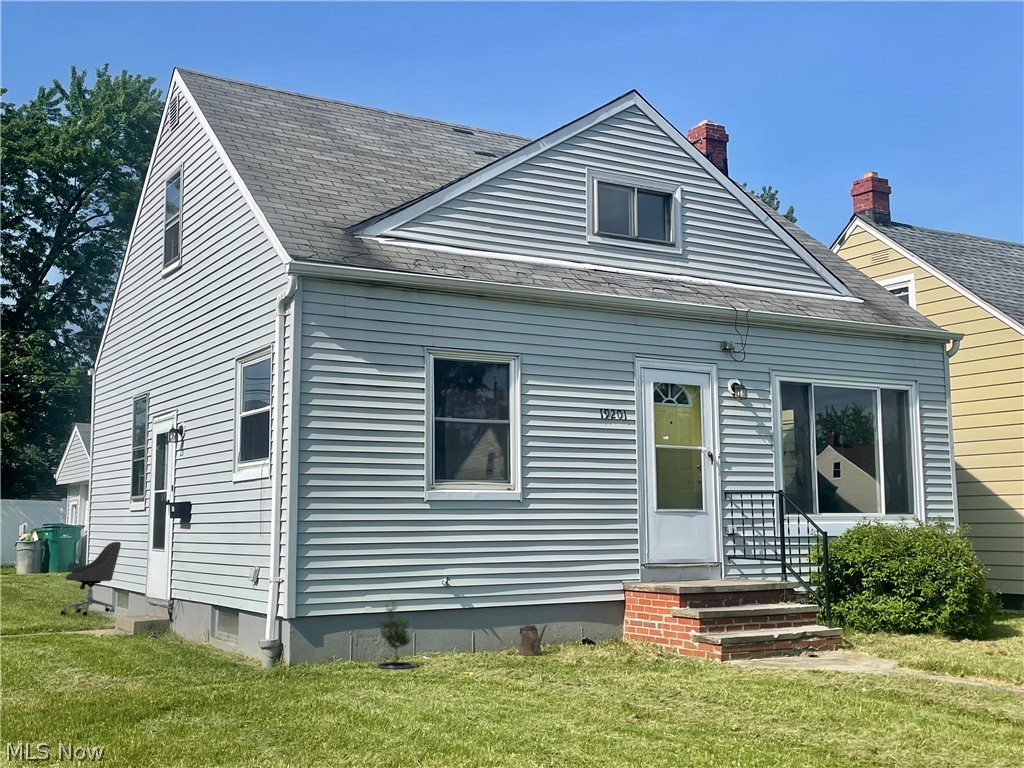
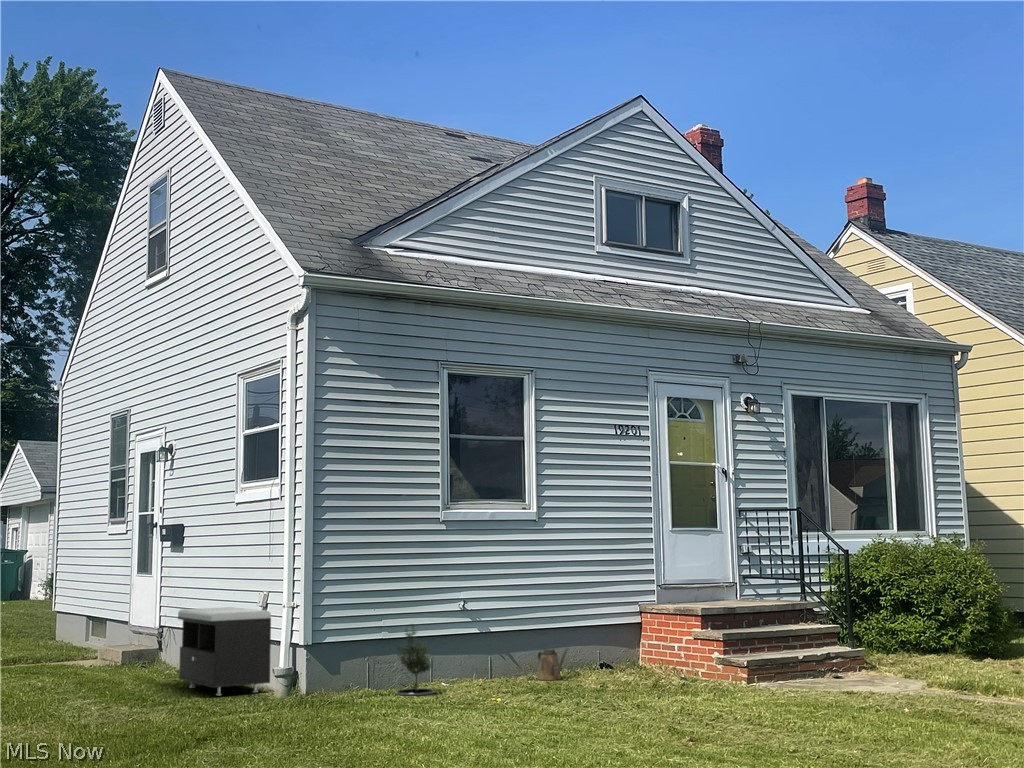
chair: present [61,542,121,616] -> none [32,568,96,647]
storage bench: none [175,581,259,666] -> present [178,607,271,695]

